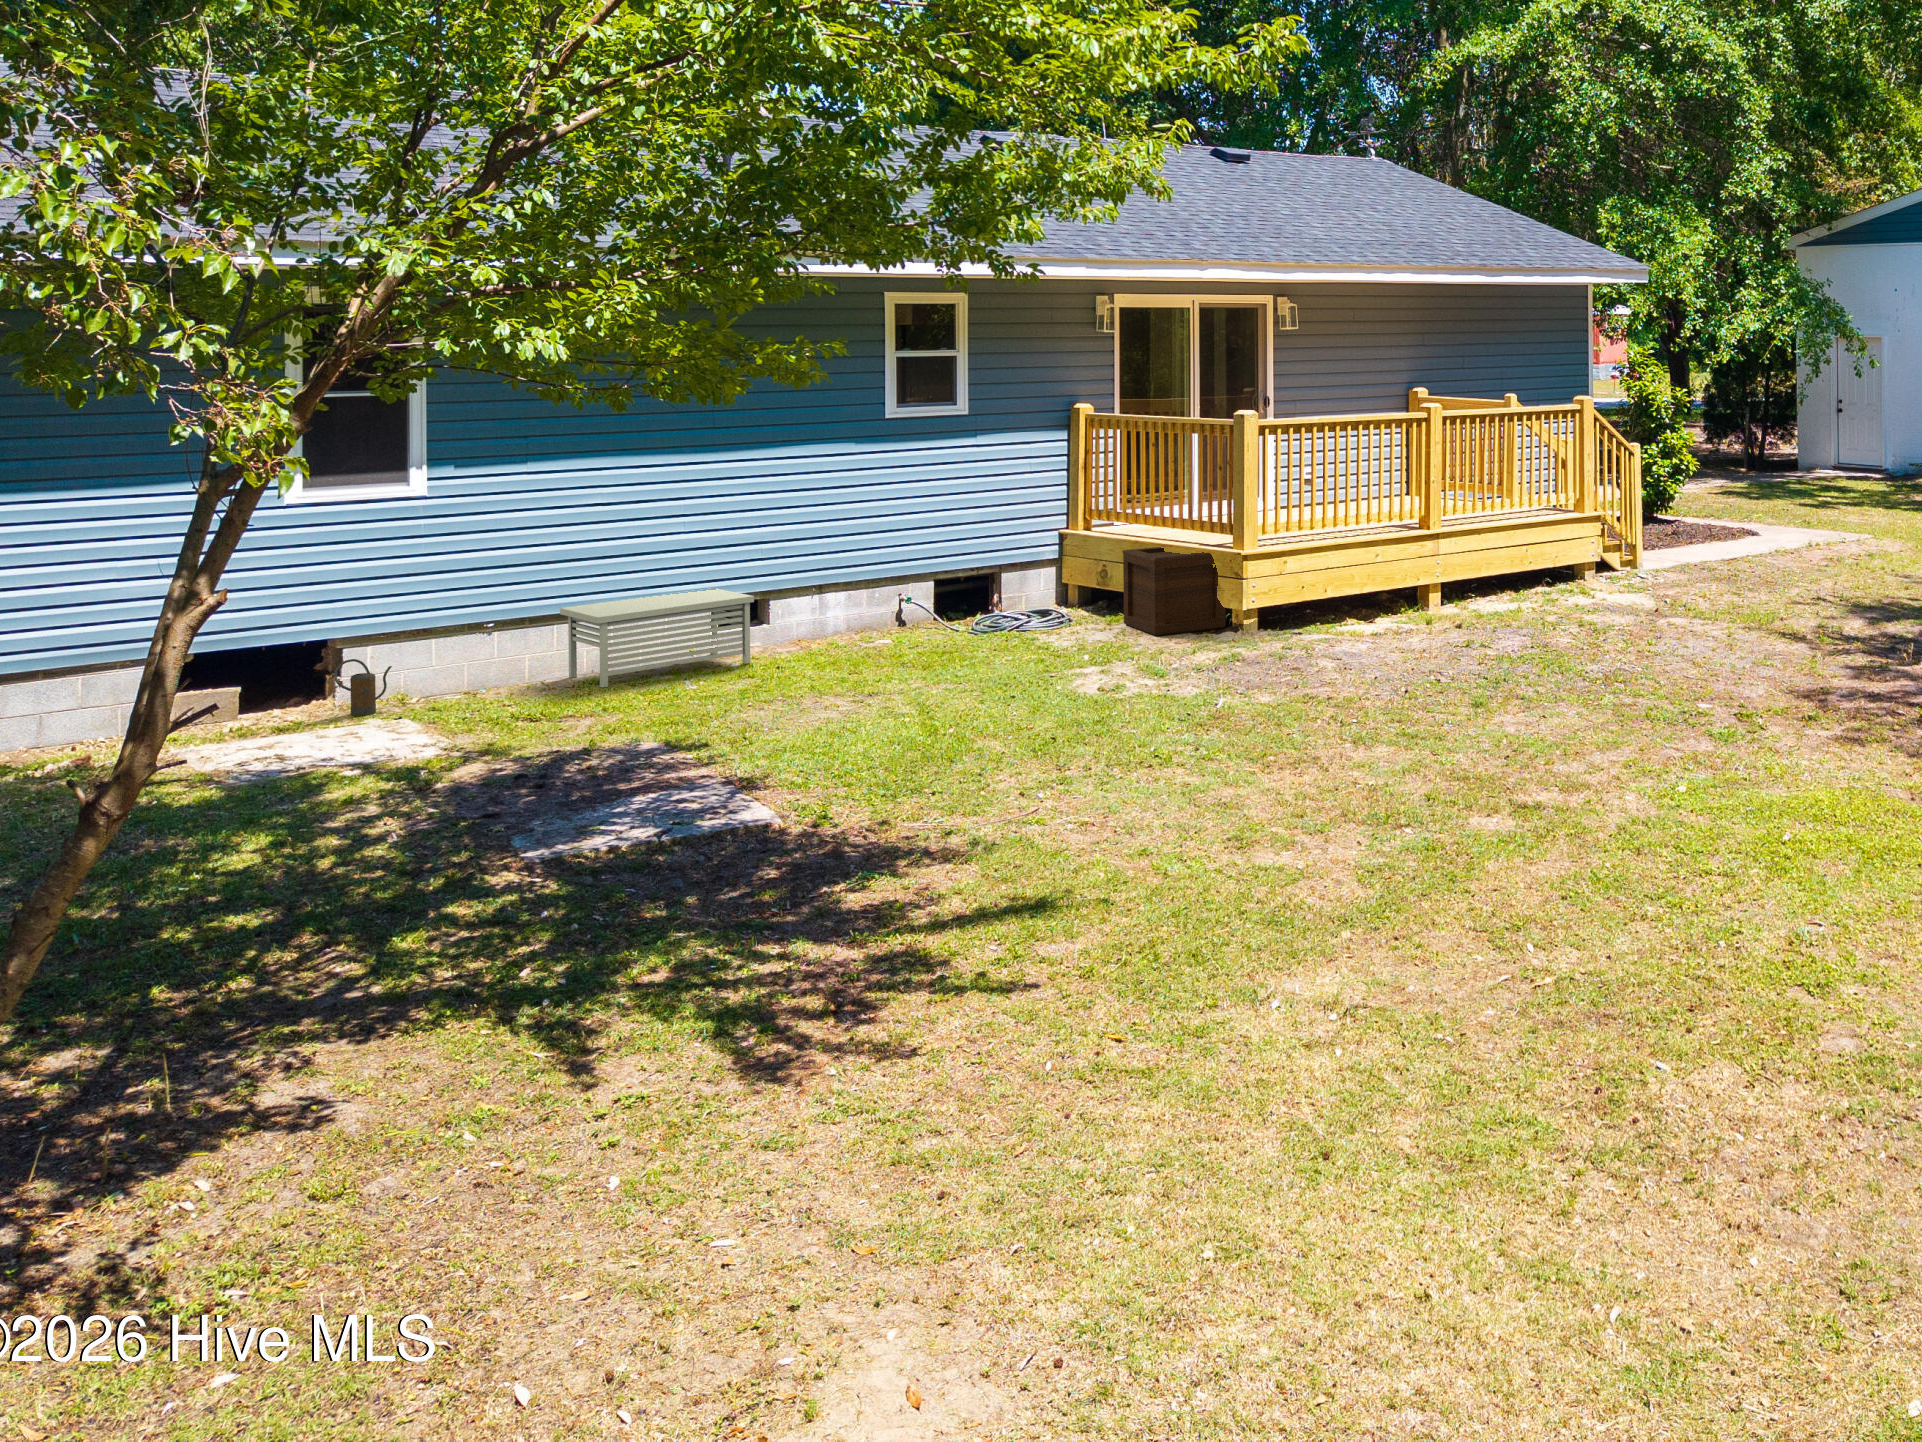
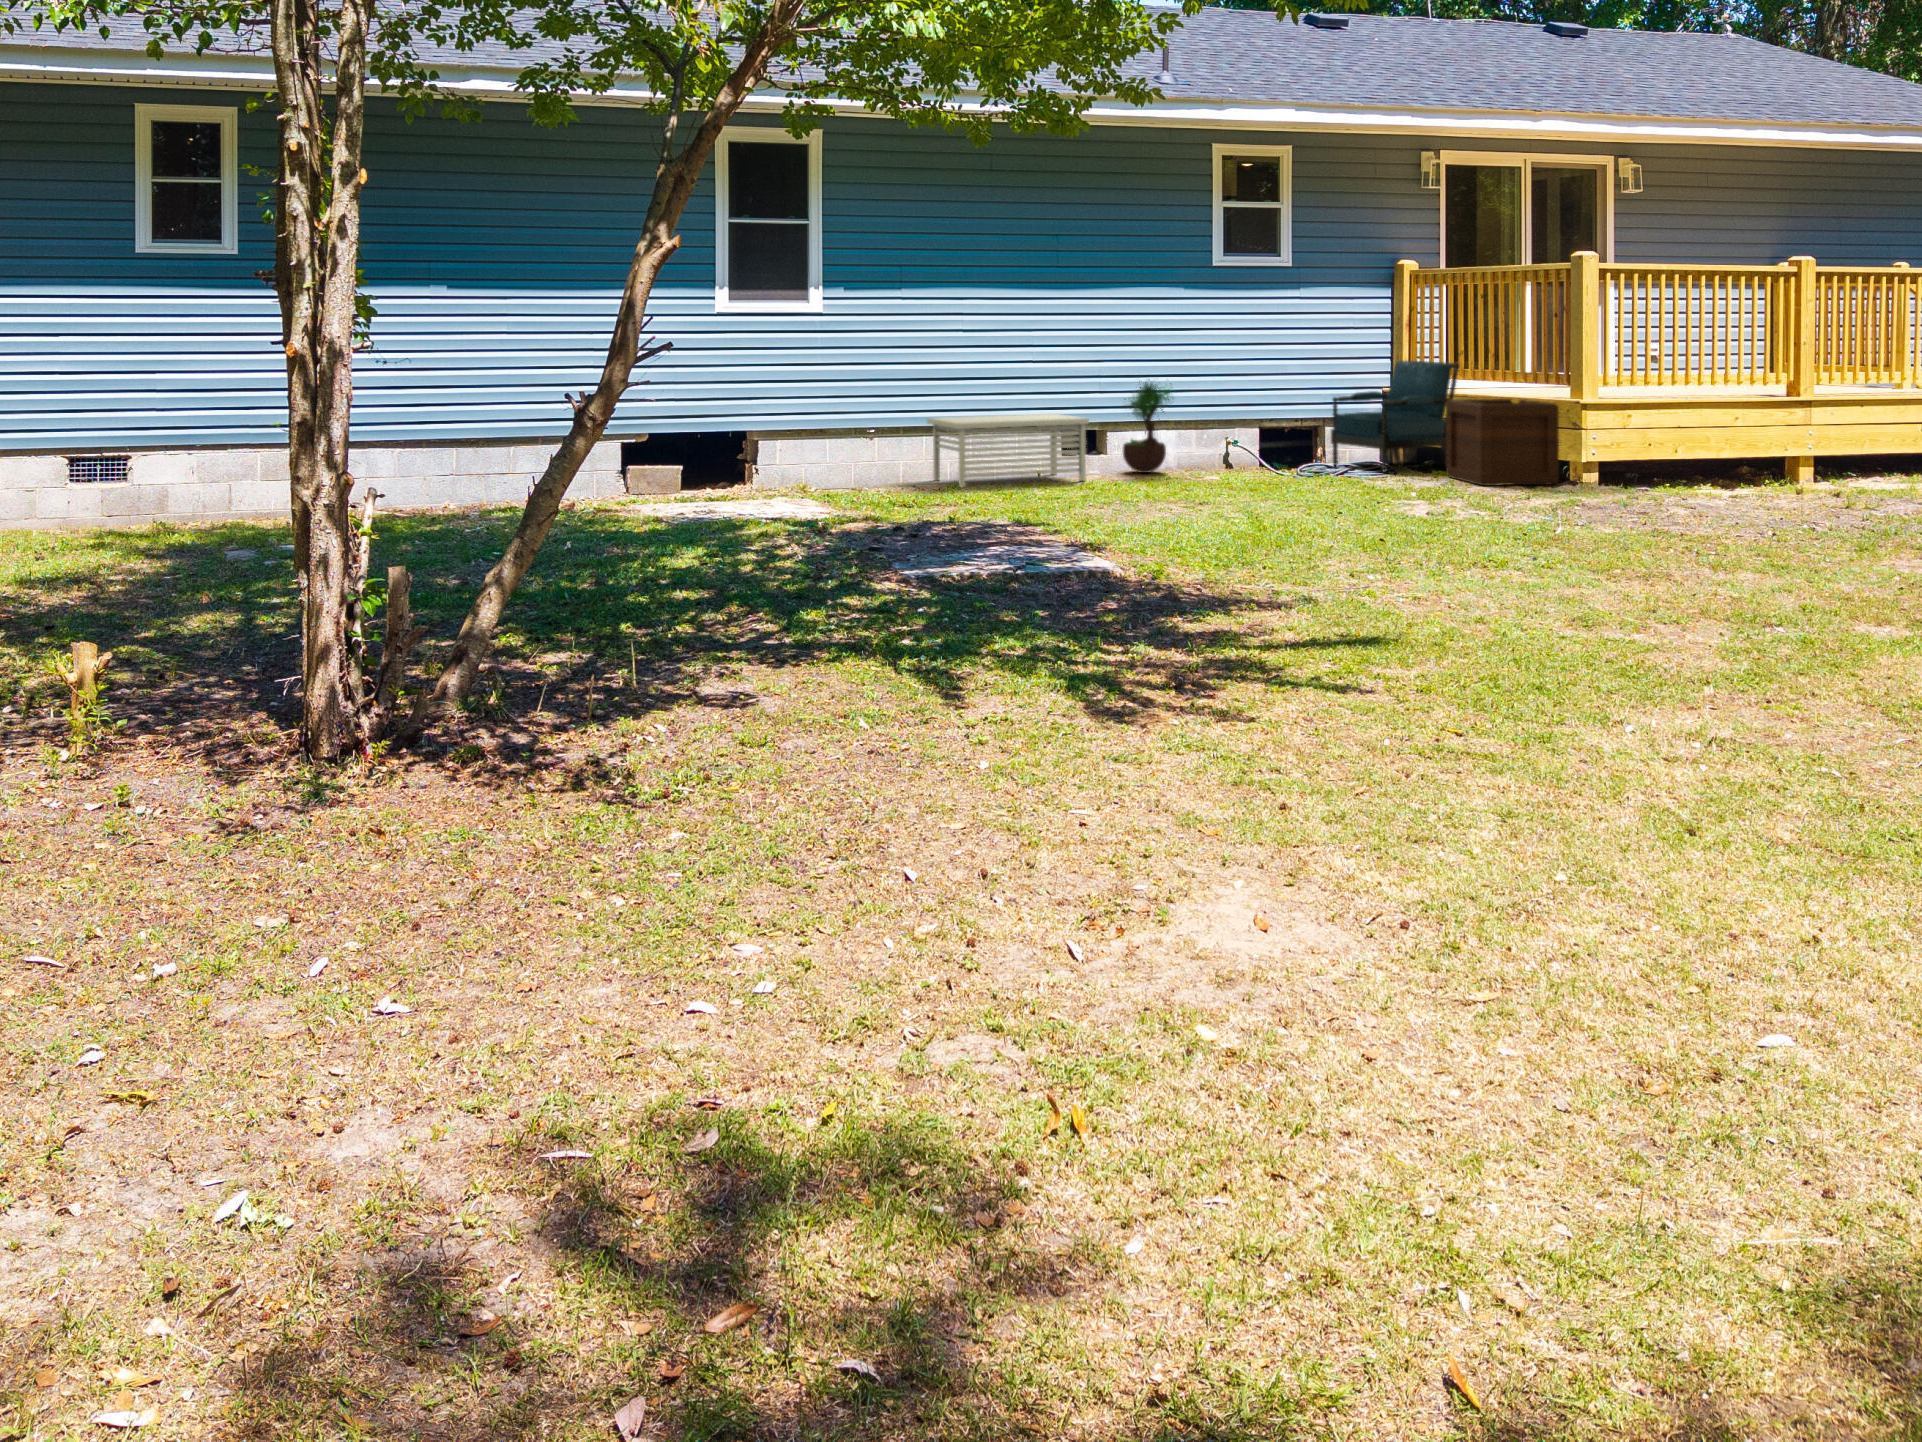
chair: none [1013,504,1137,624] -> present [1331,361,1459,473]
potted tree: none [790,540,852,644] -> present [1123,380,1173,473]
watering can: present [334,659,392,716] -> none [755,443,798,491]

